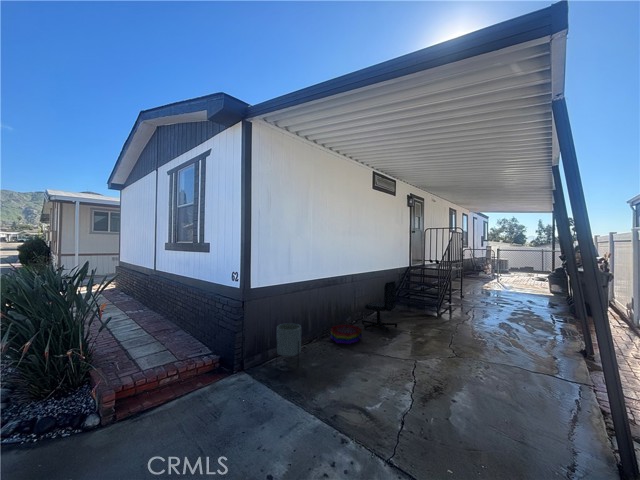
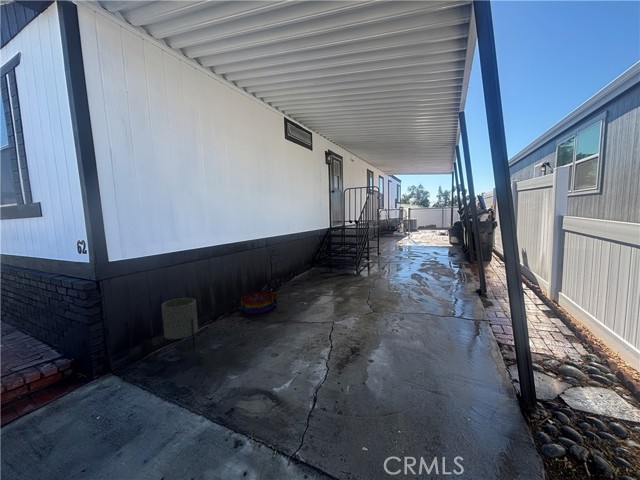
chair: present [362,281,397,332] -> none [278,241,316,295]

